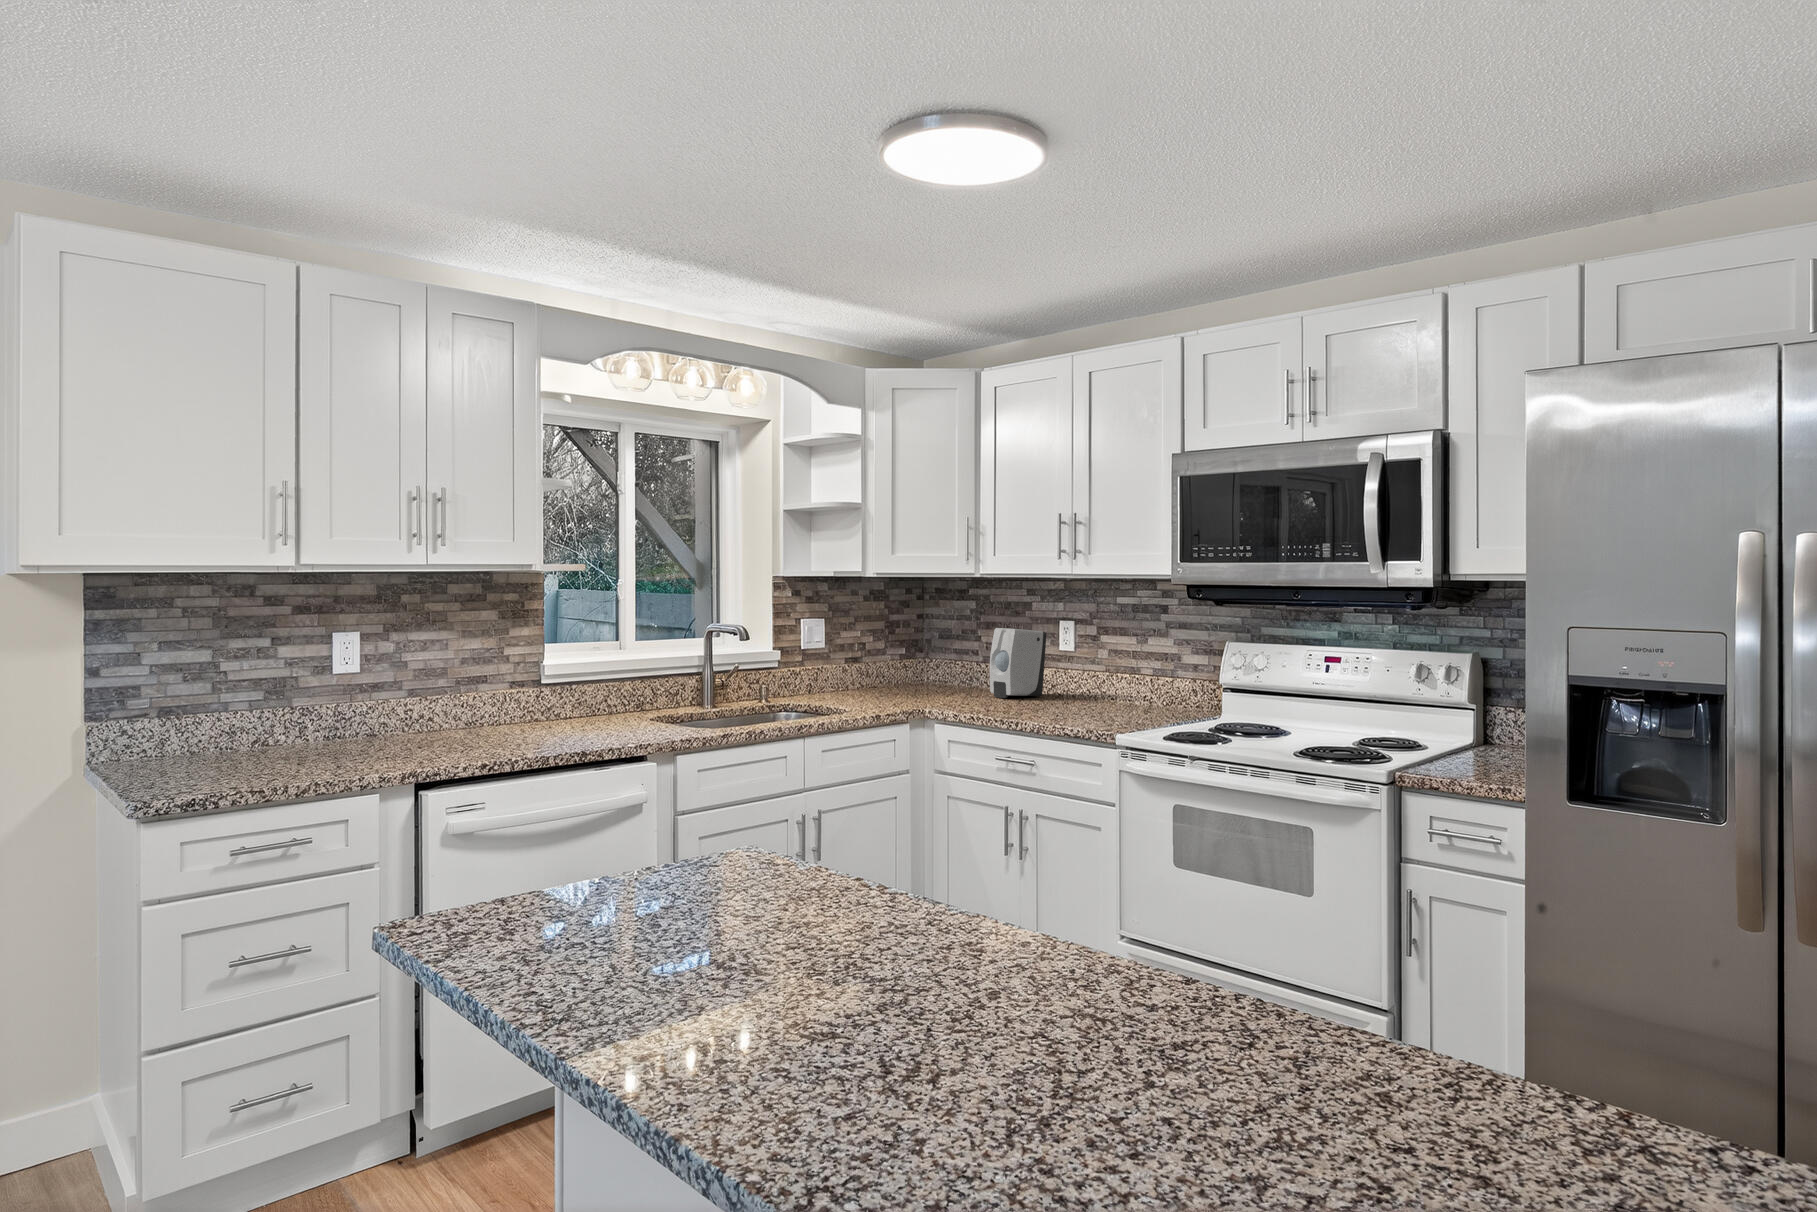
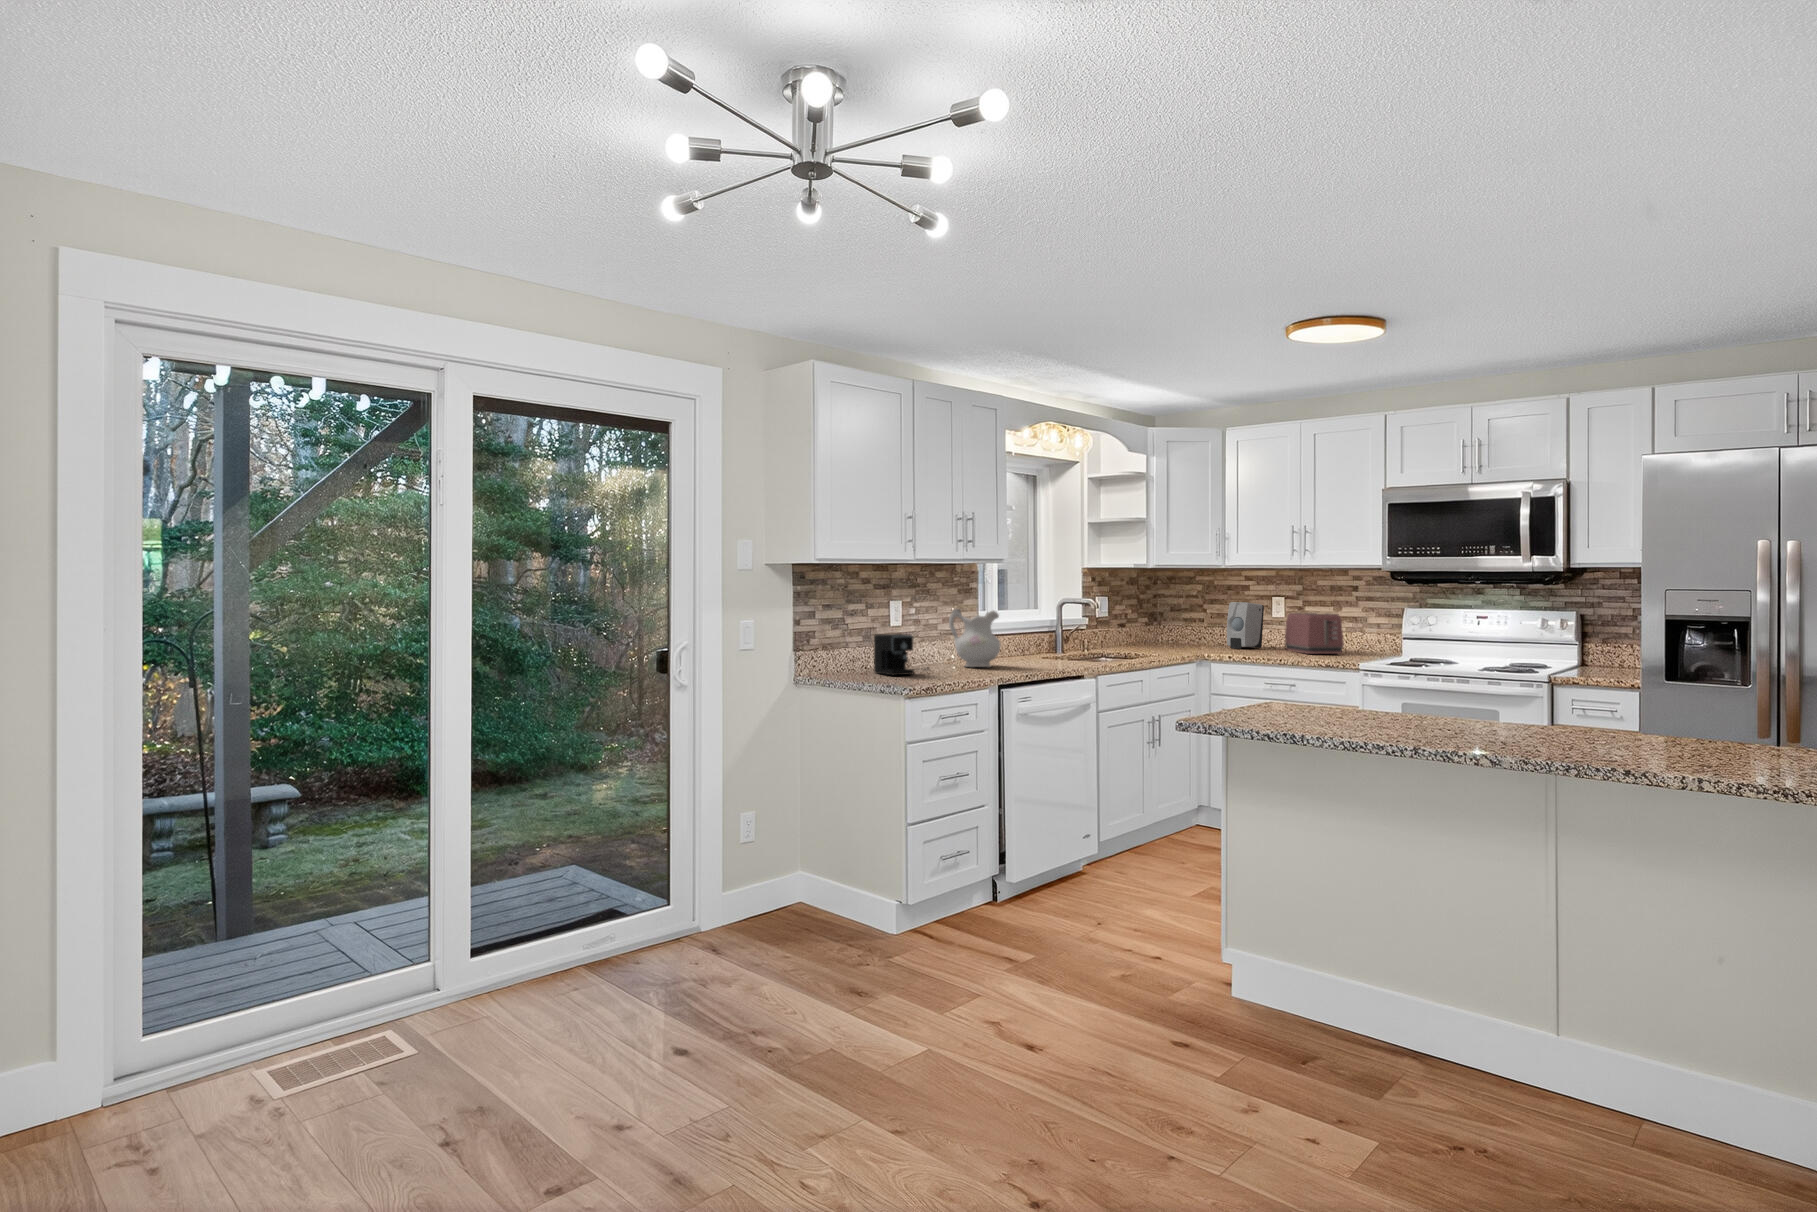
toaster: none [1075,644,1145,710] -> present [1285,613,1344,654]
ceramic pitcher: none [407,647,491,746] -> present [949,609,1001,667]
coffee maker: none [207,693,344,769] -> present [874,634,929,675]

